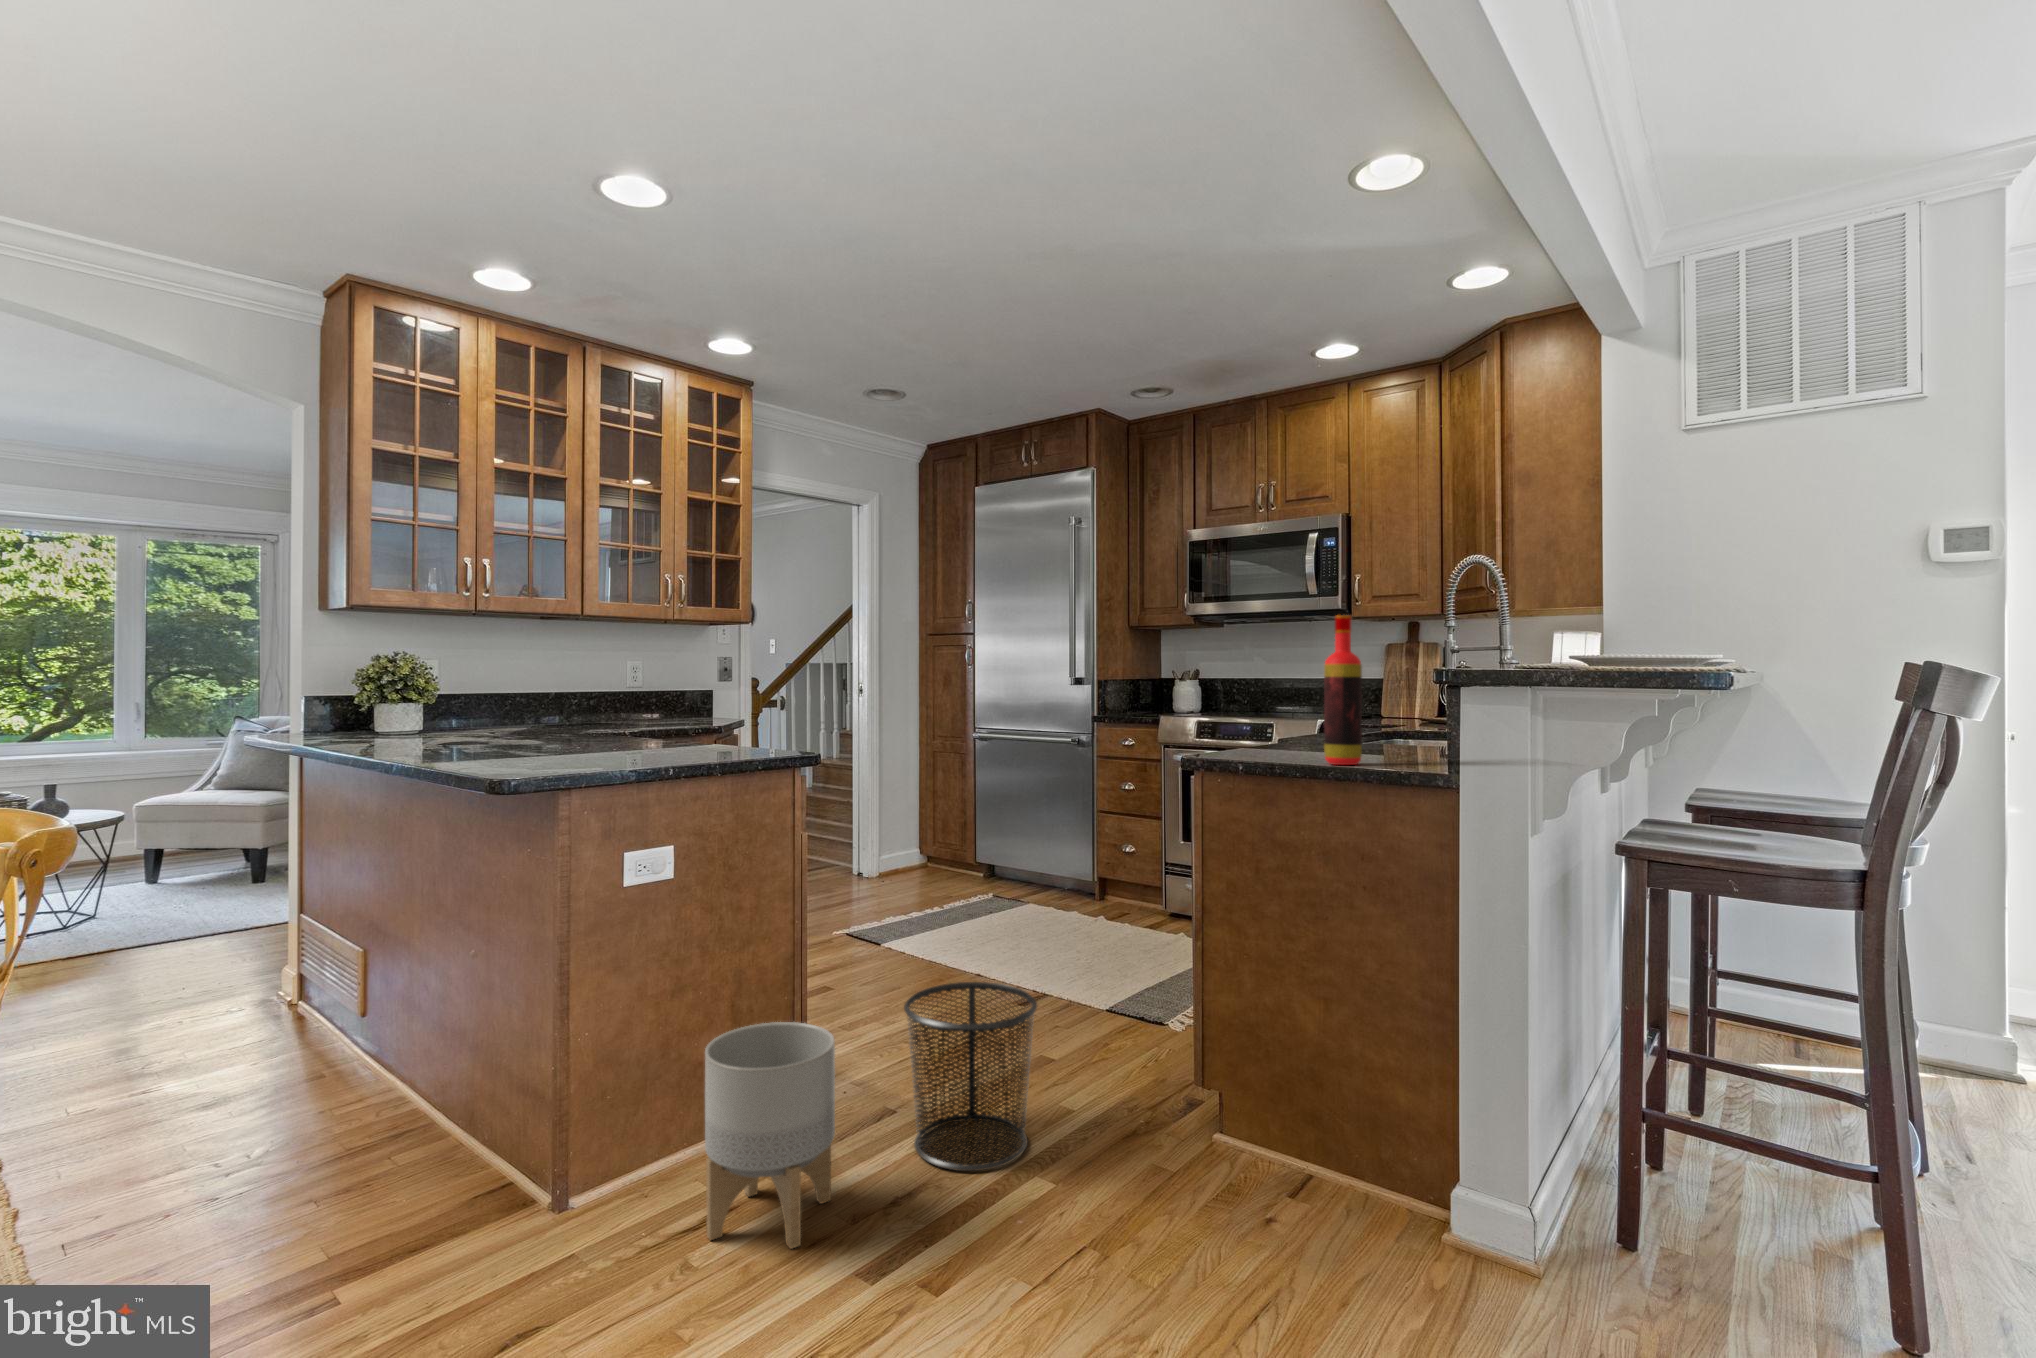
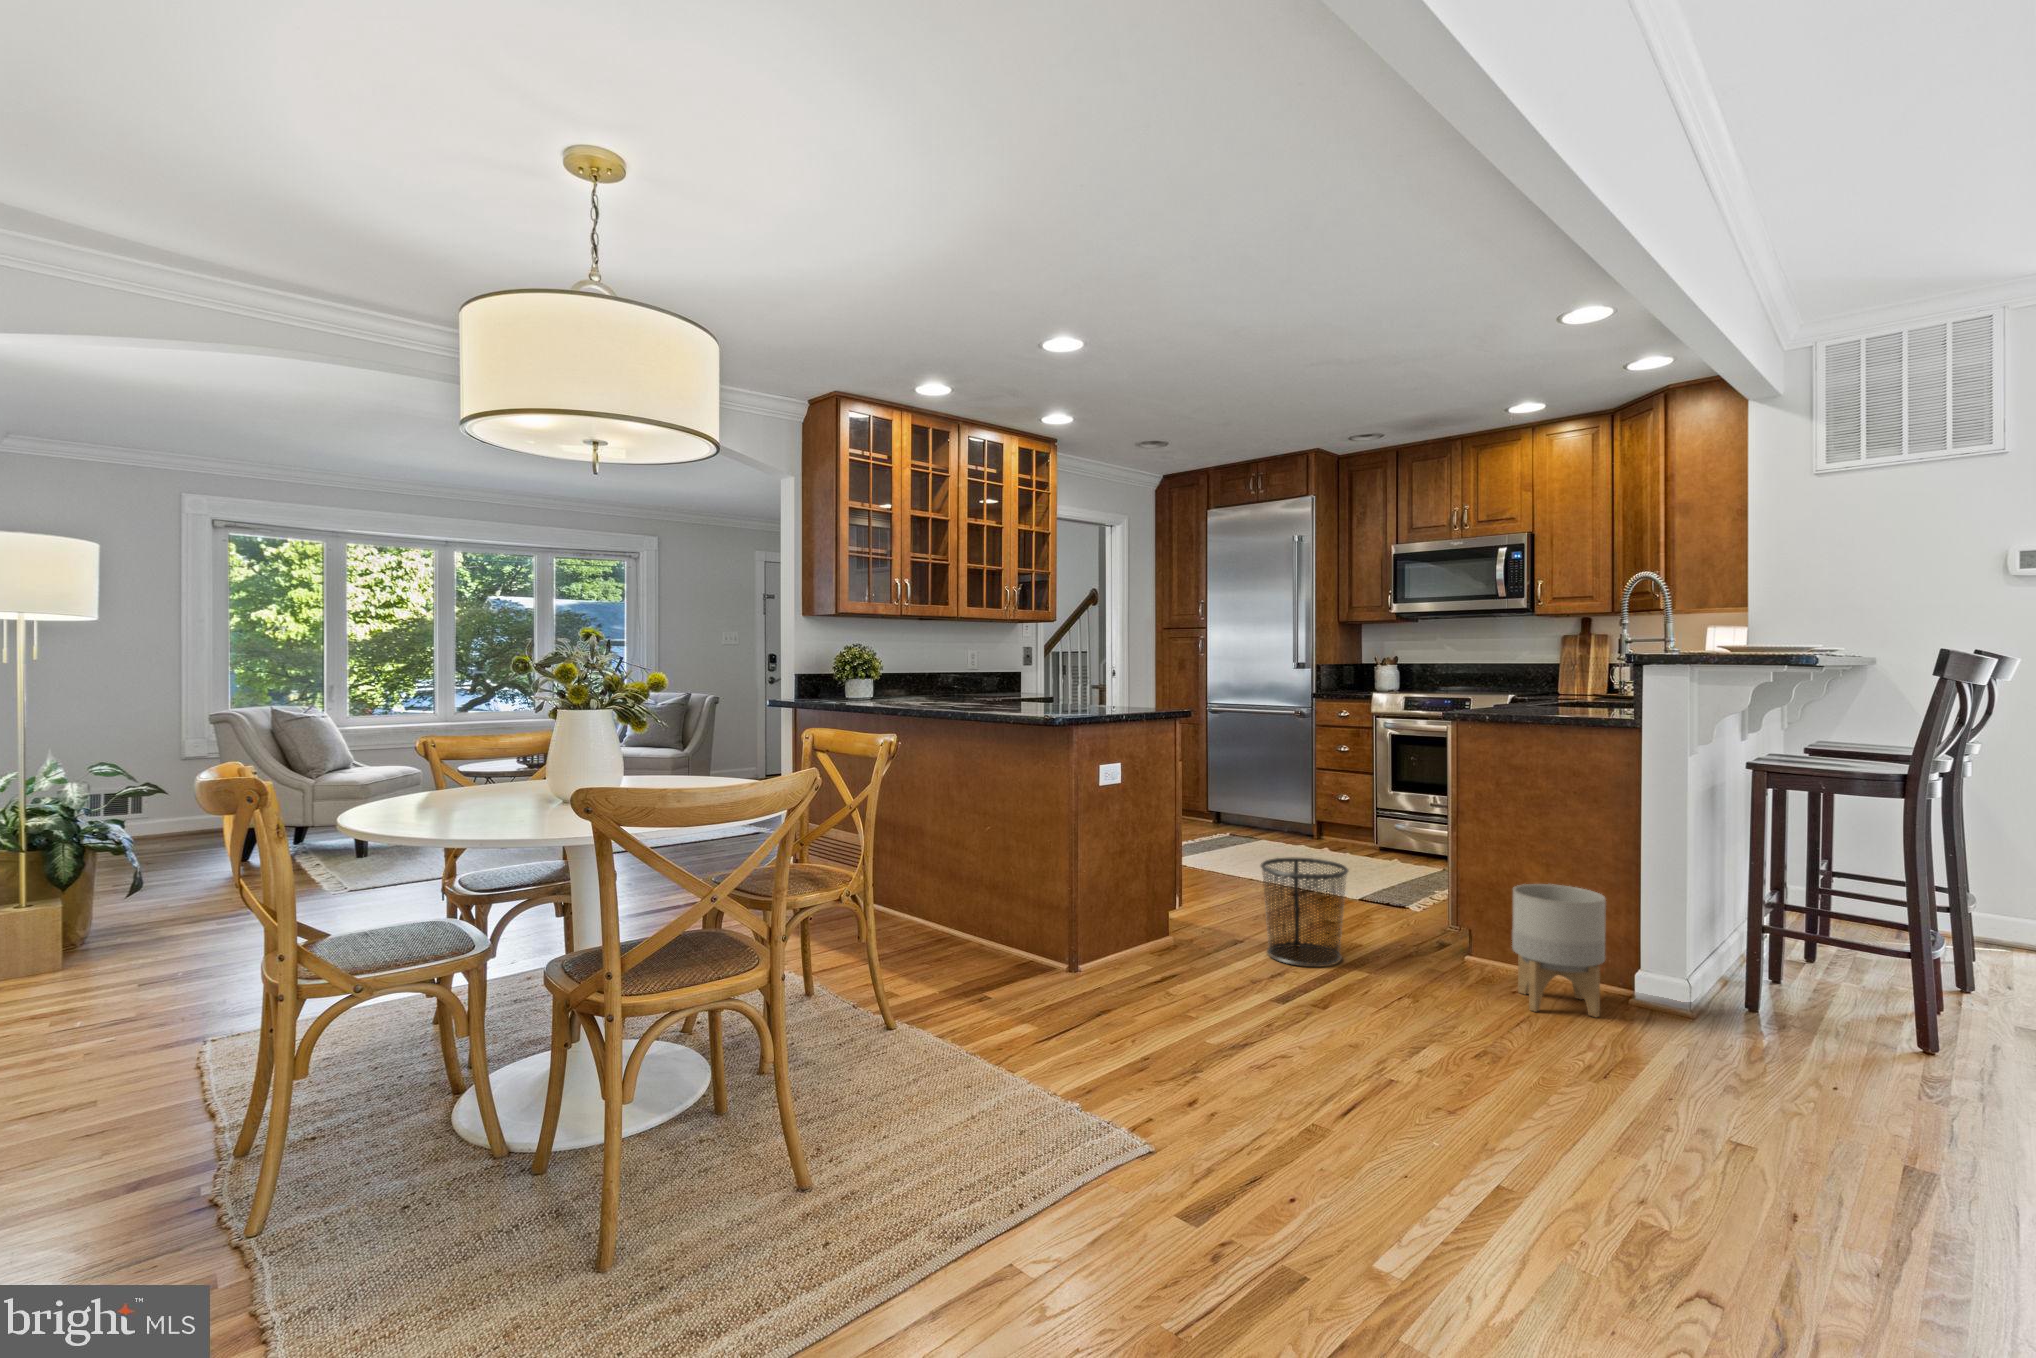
bottle: present [1324,615,1362,765] -> none [1550,620,1576,714]
planter: present [705,1022,835,1249] -> present [1512,884,1606,1017]

